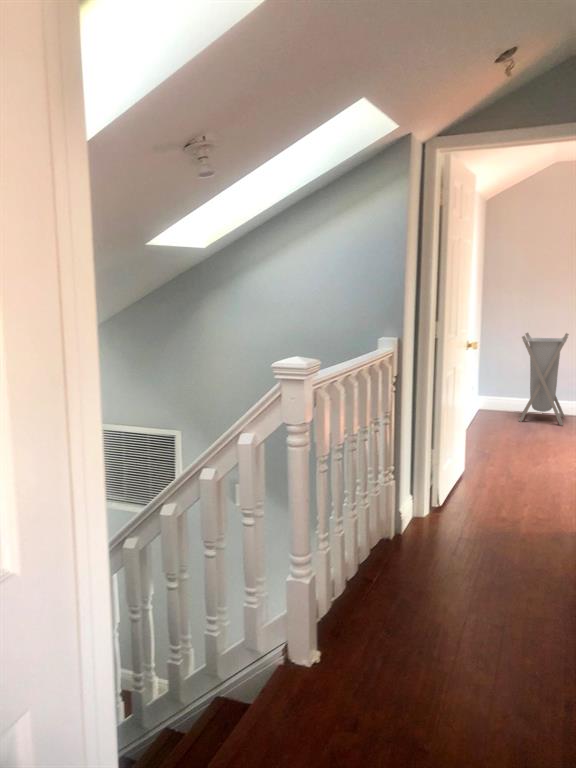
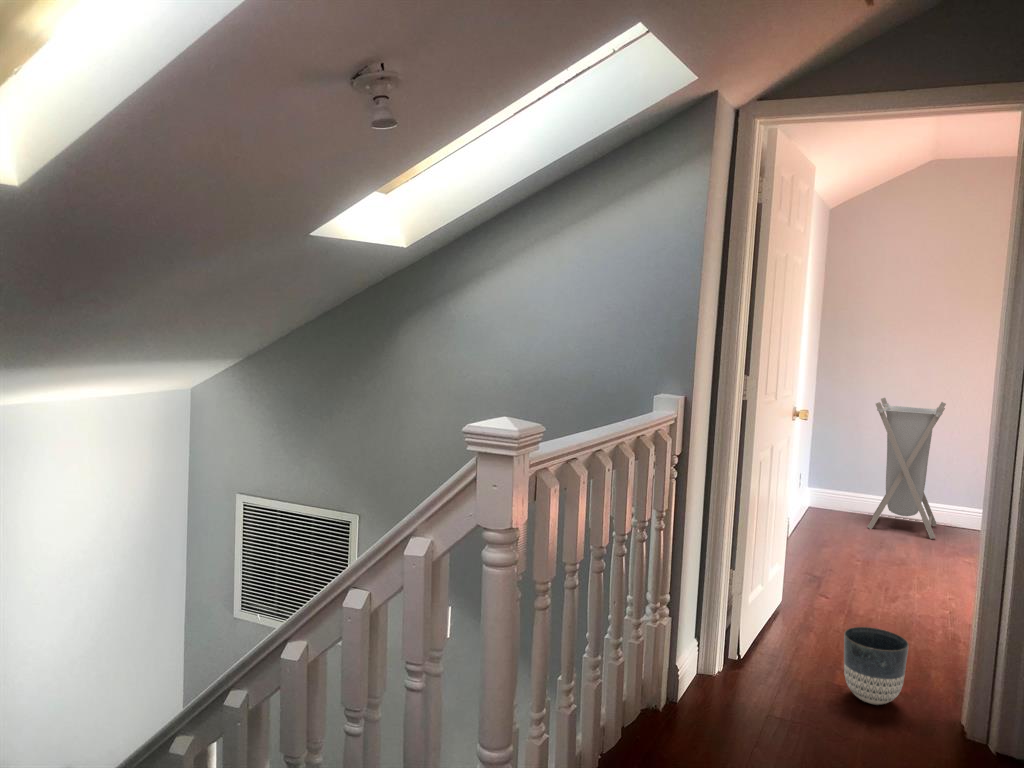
planter: none [505,480,545,527] -> present [844,627,909,705]

